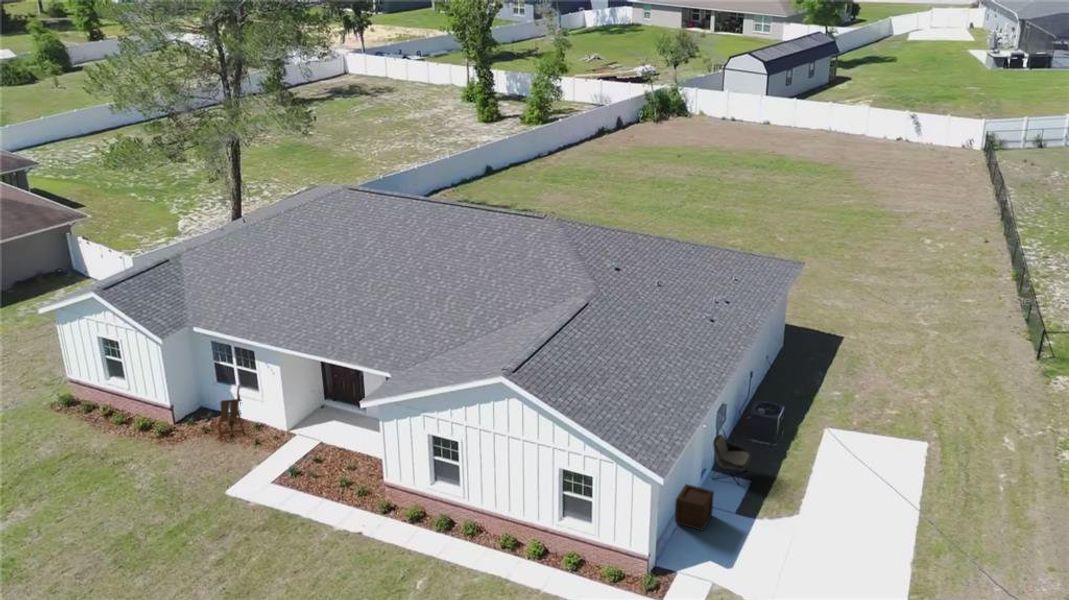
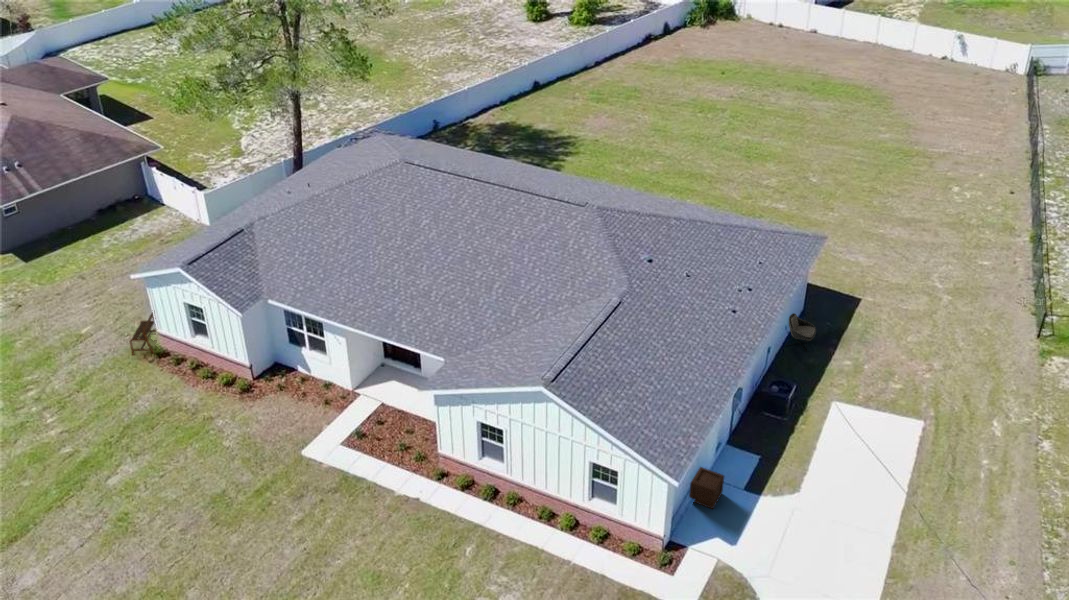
bench: present [219,385,246,440] -> present [130,312,156,355]
lounge chair: present [712,435,751,485] -> present [785,313,816,351]

